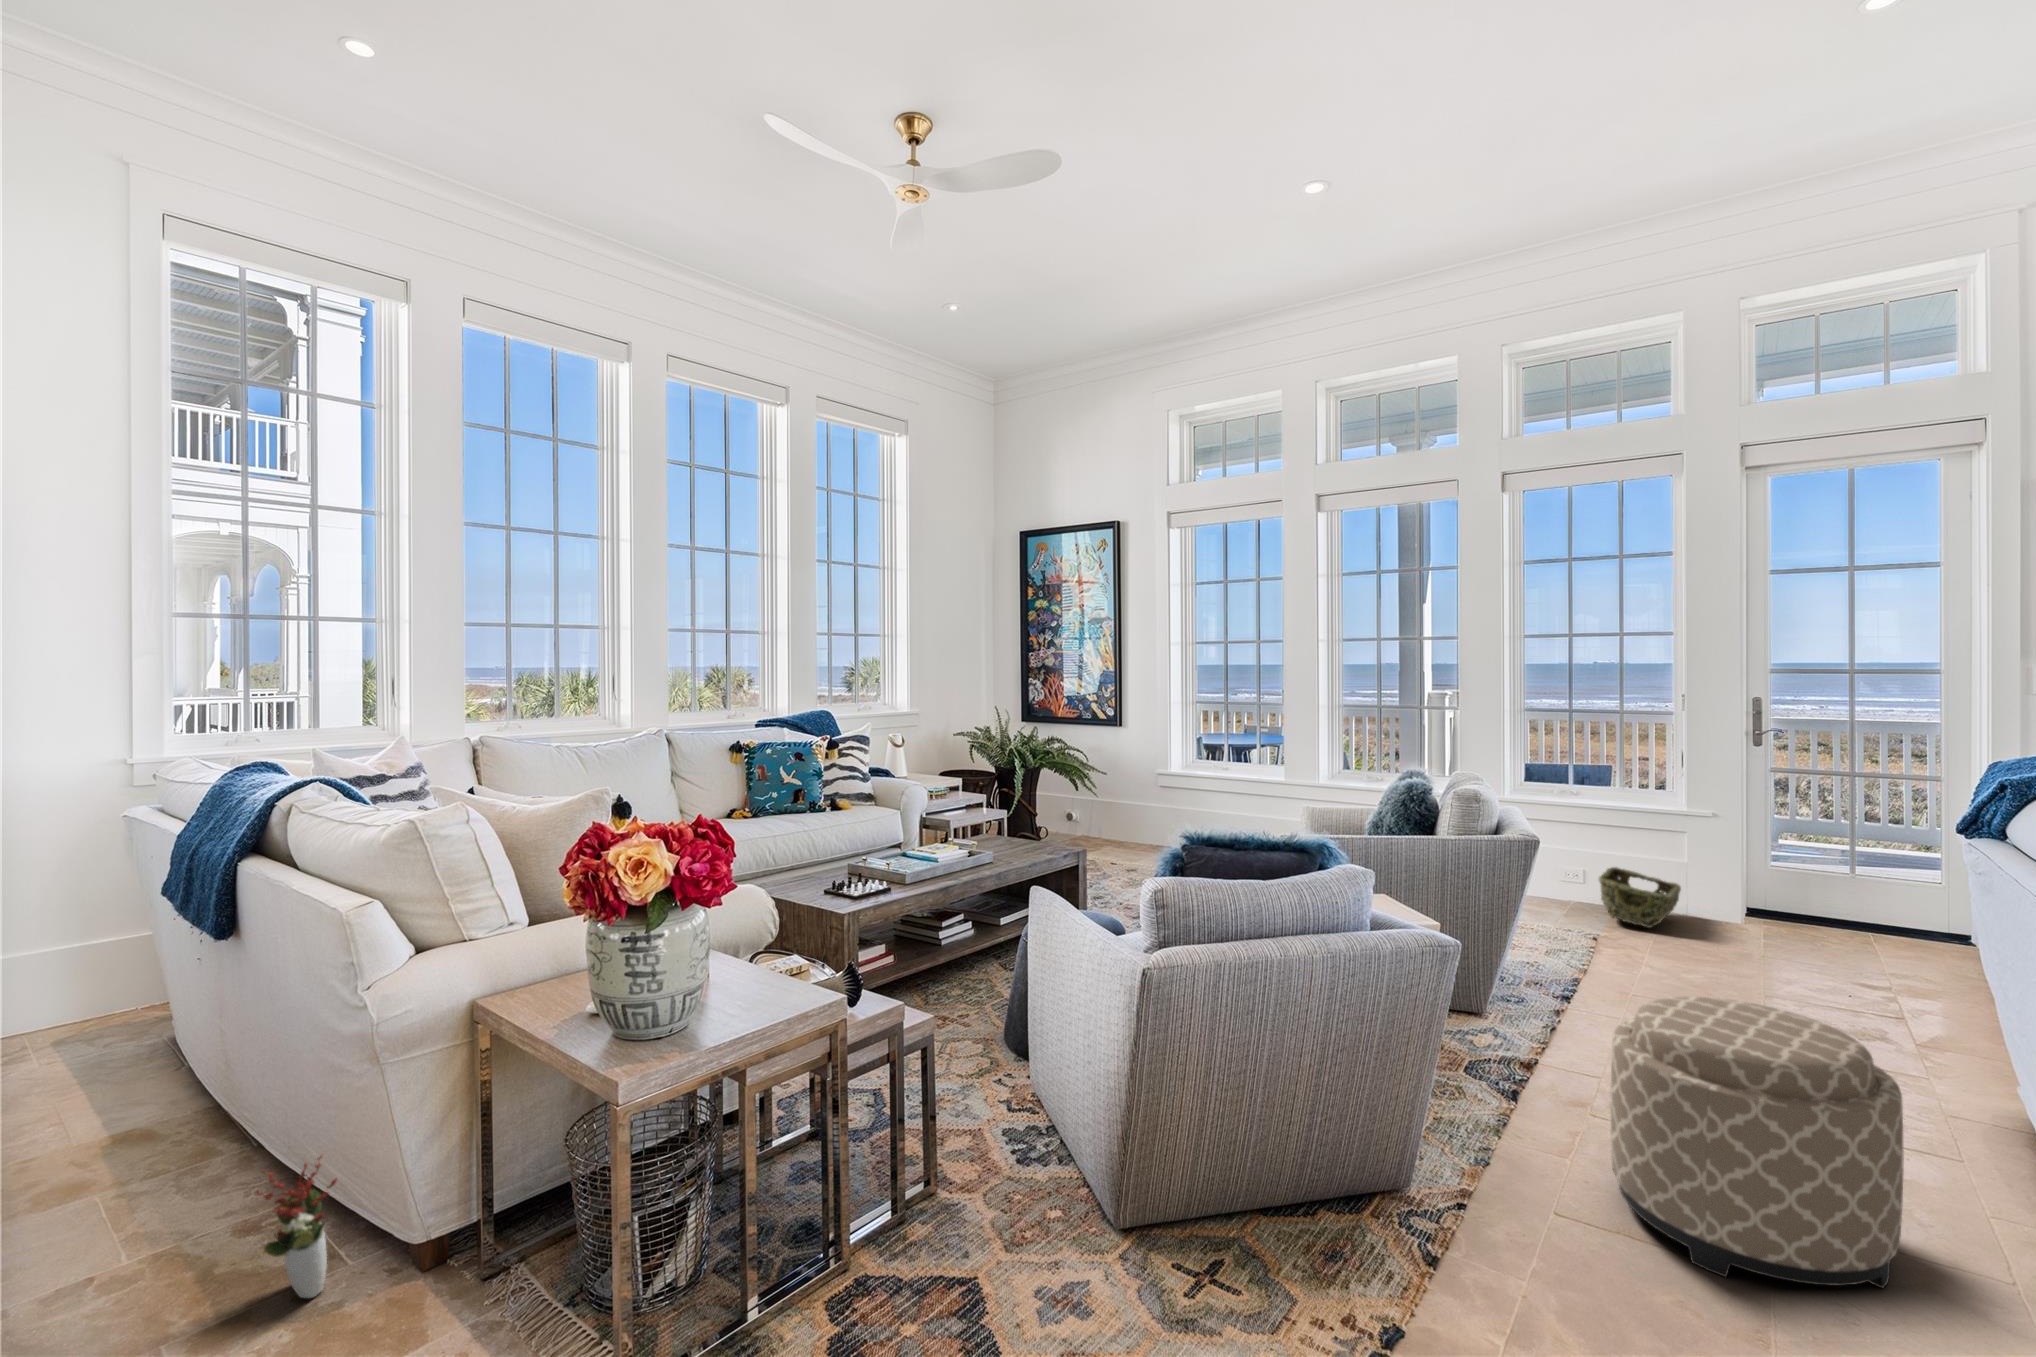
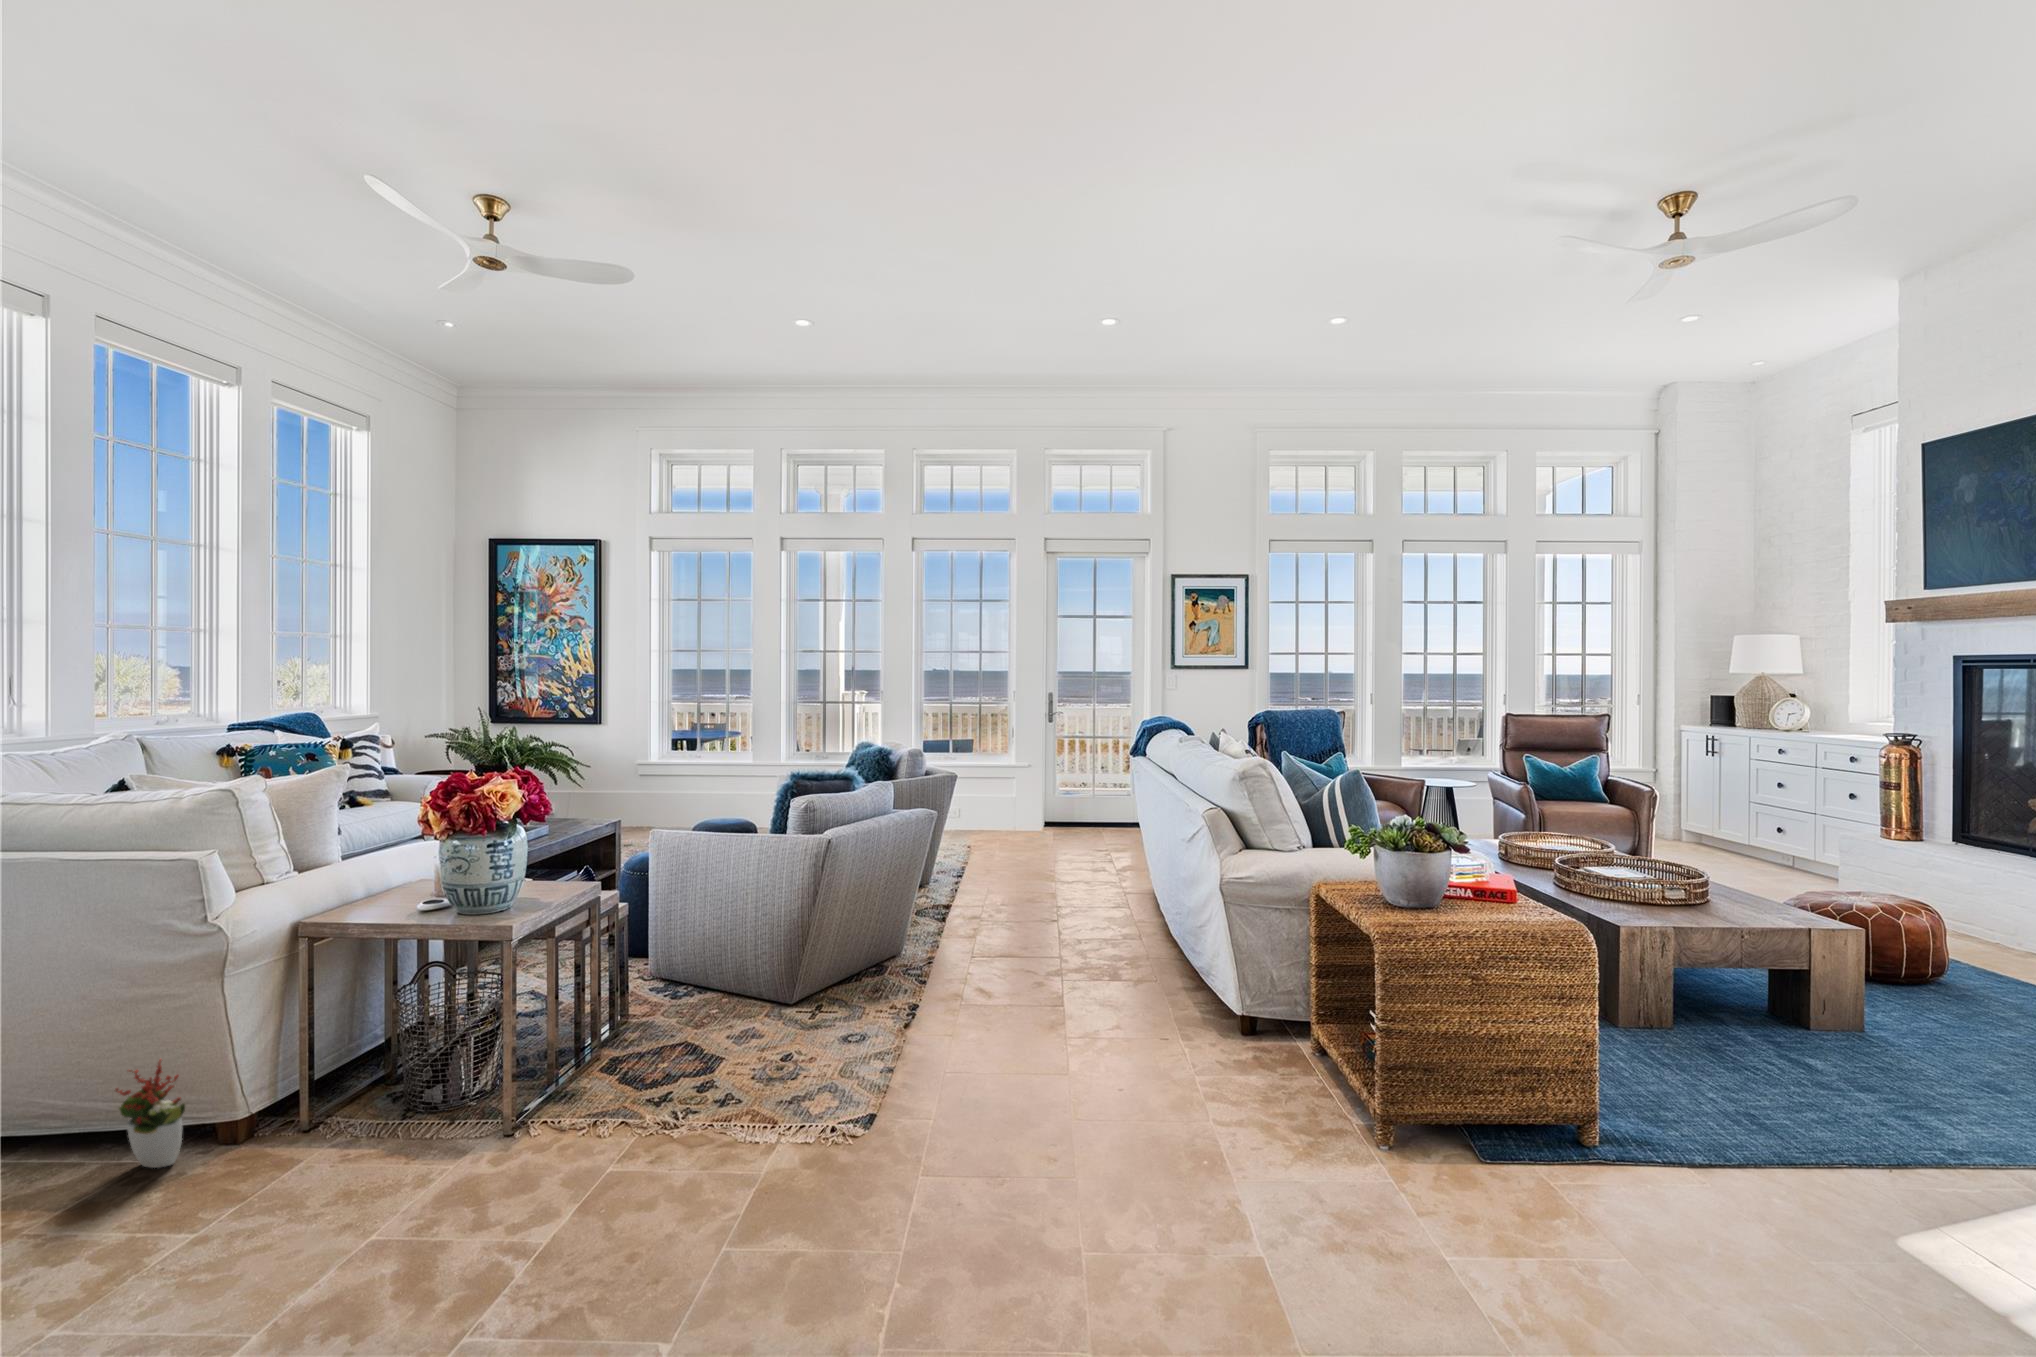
woven basket: present [1599,867,1681,928] -> none [968,804,1011,838]
ottoman: present [1611,997,1904,1288] -> none [997,840,1108,960]

